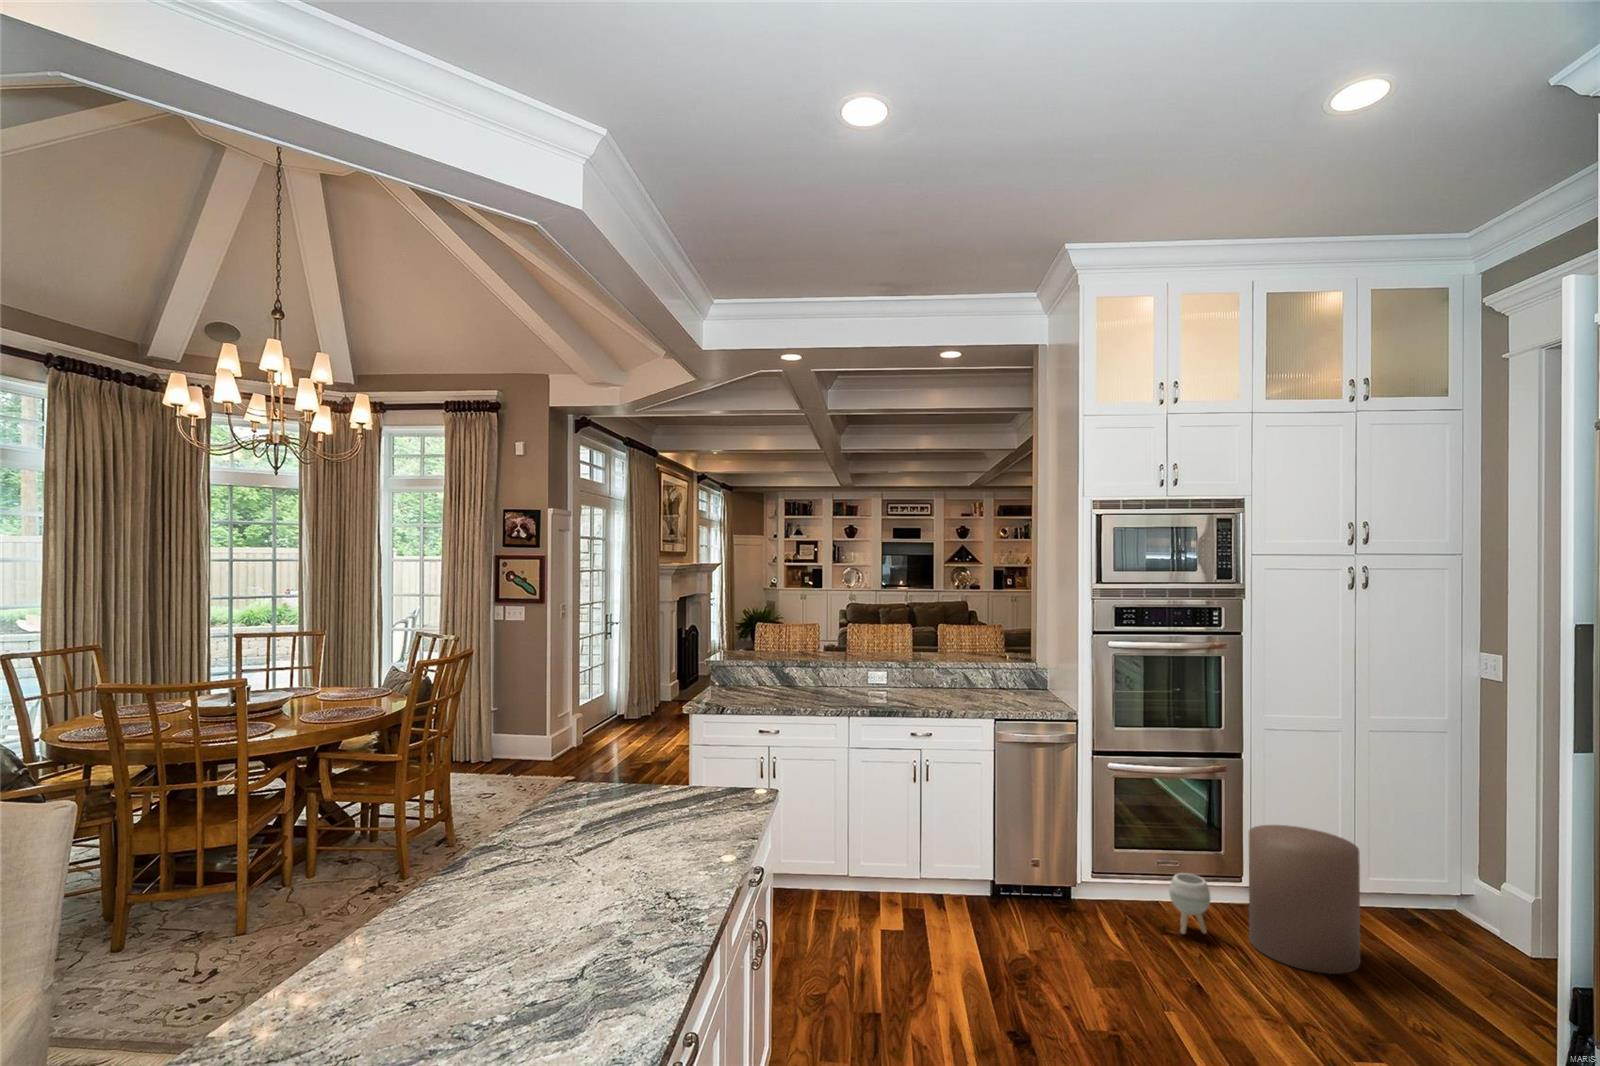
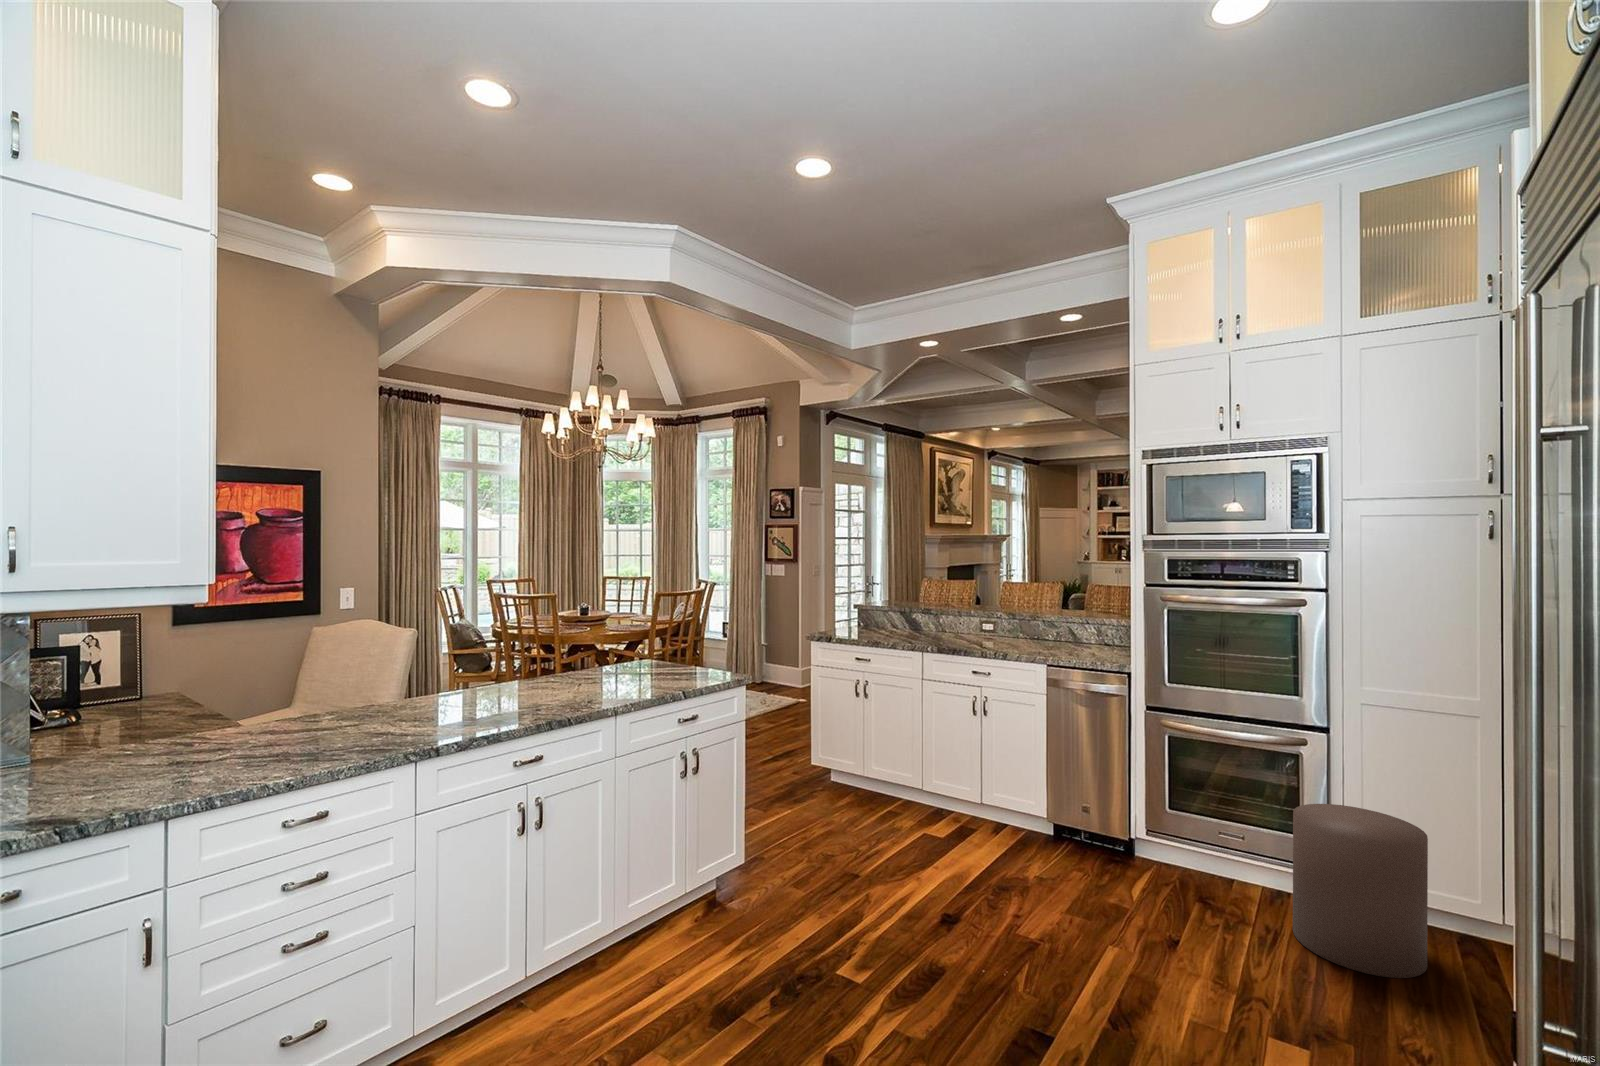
planter: present [1169,873,1210,934] -> none [1211,840,1257,906]

